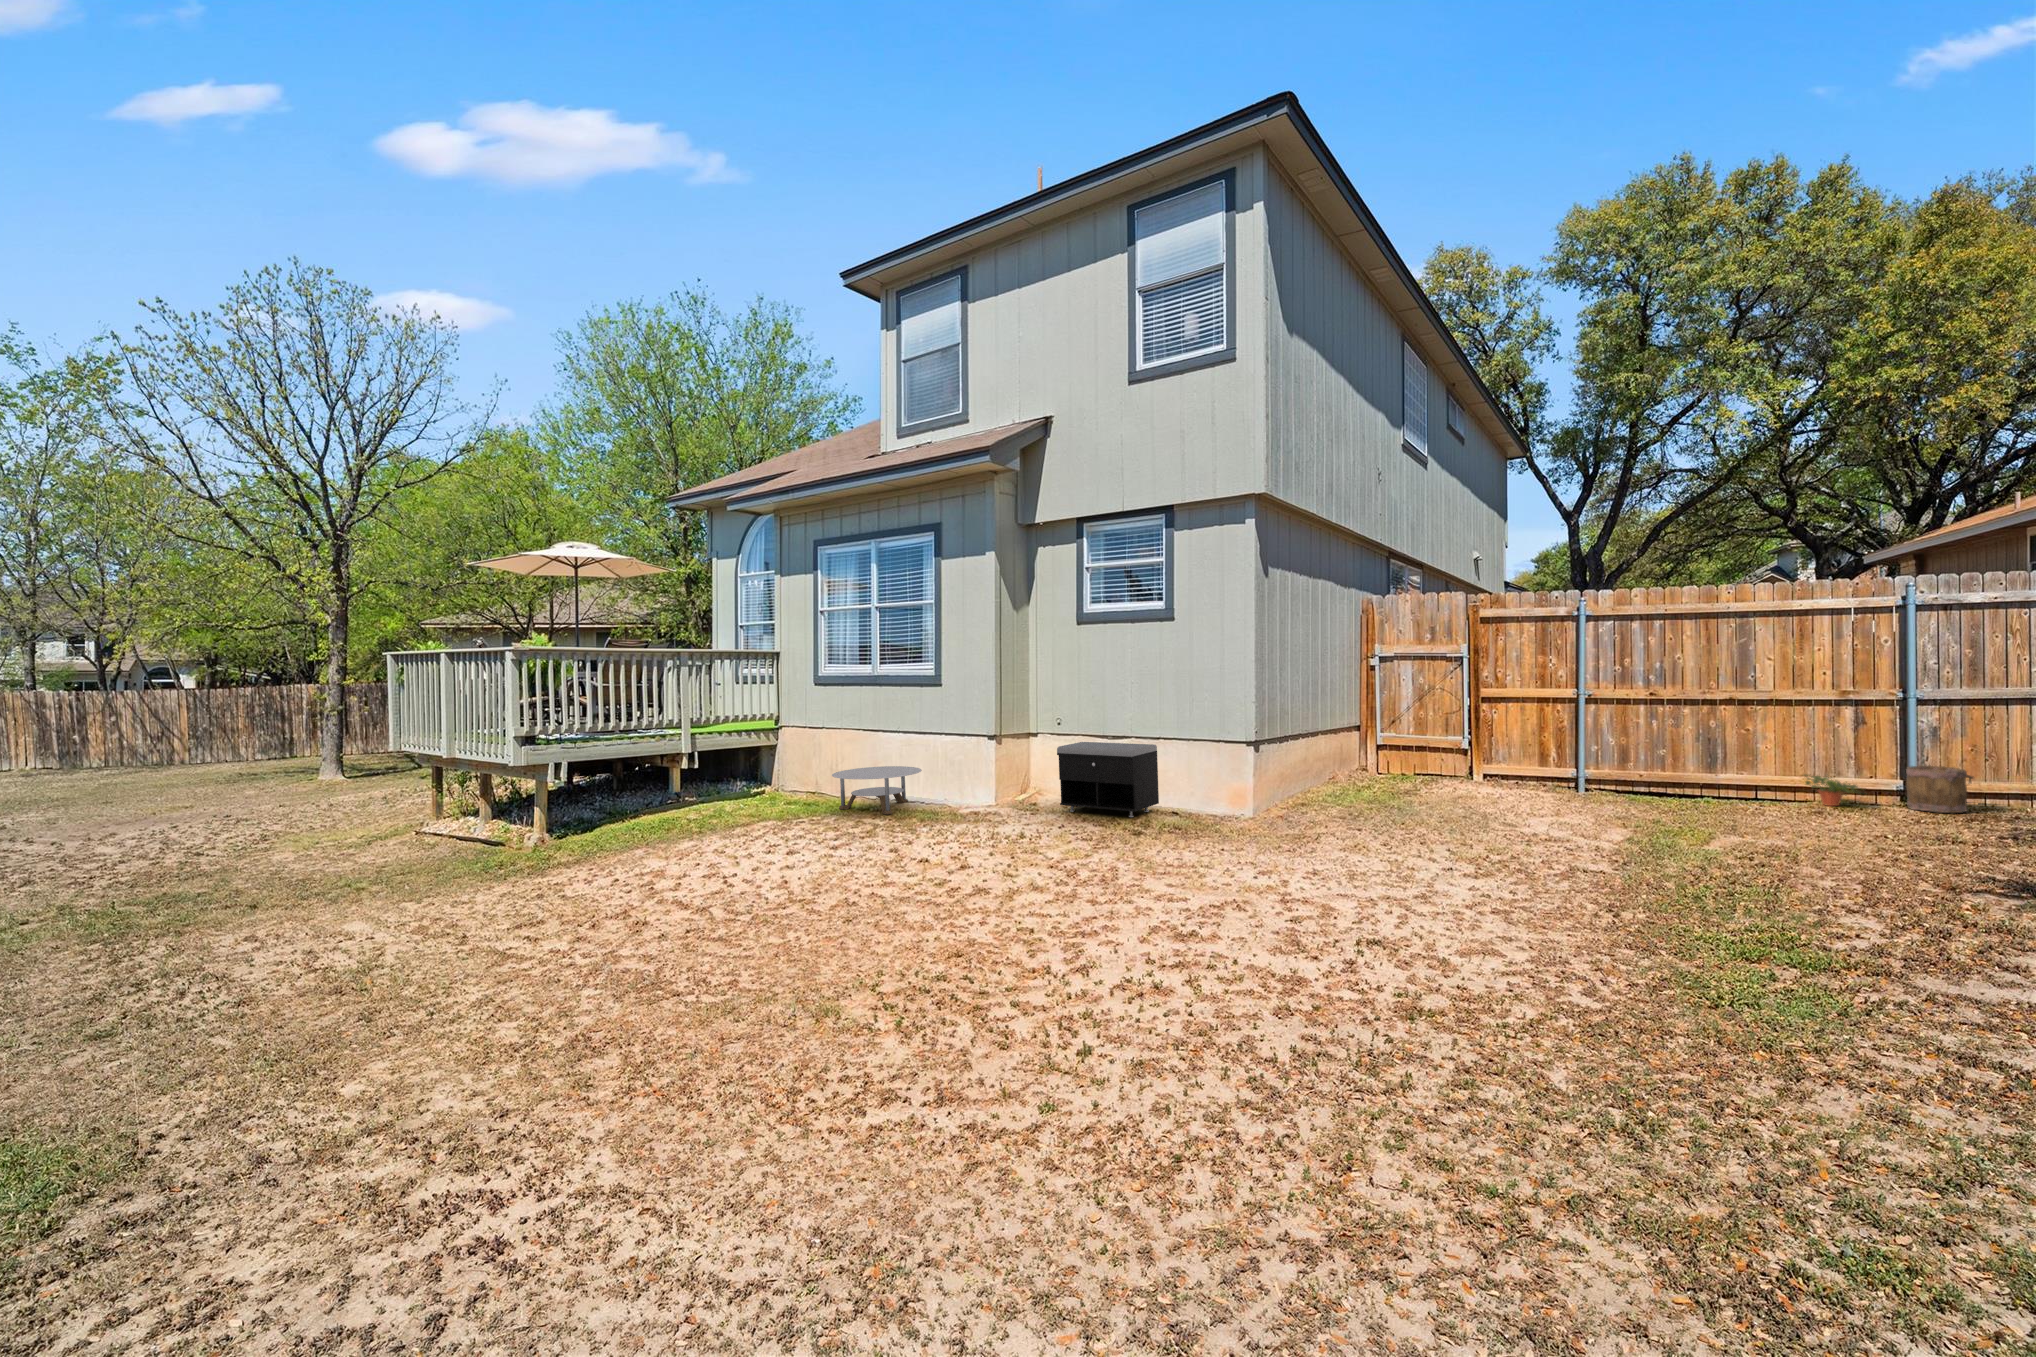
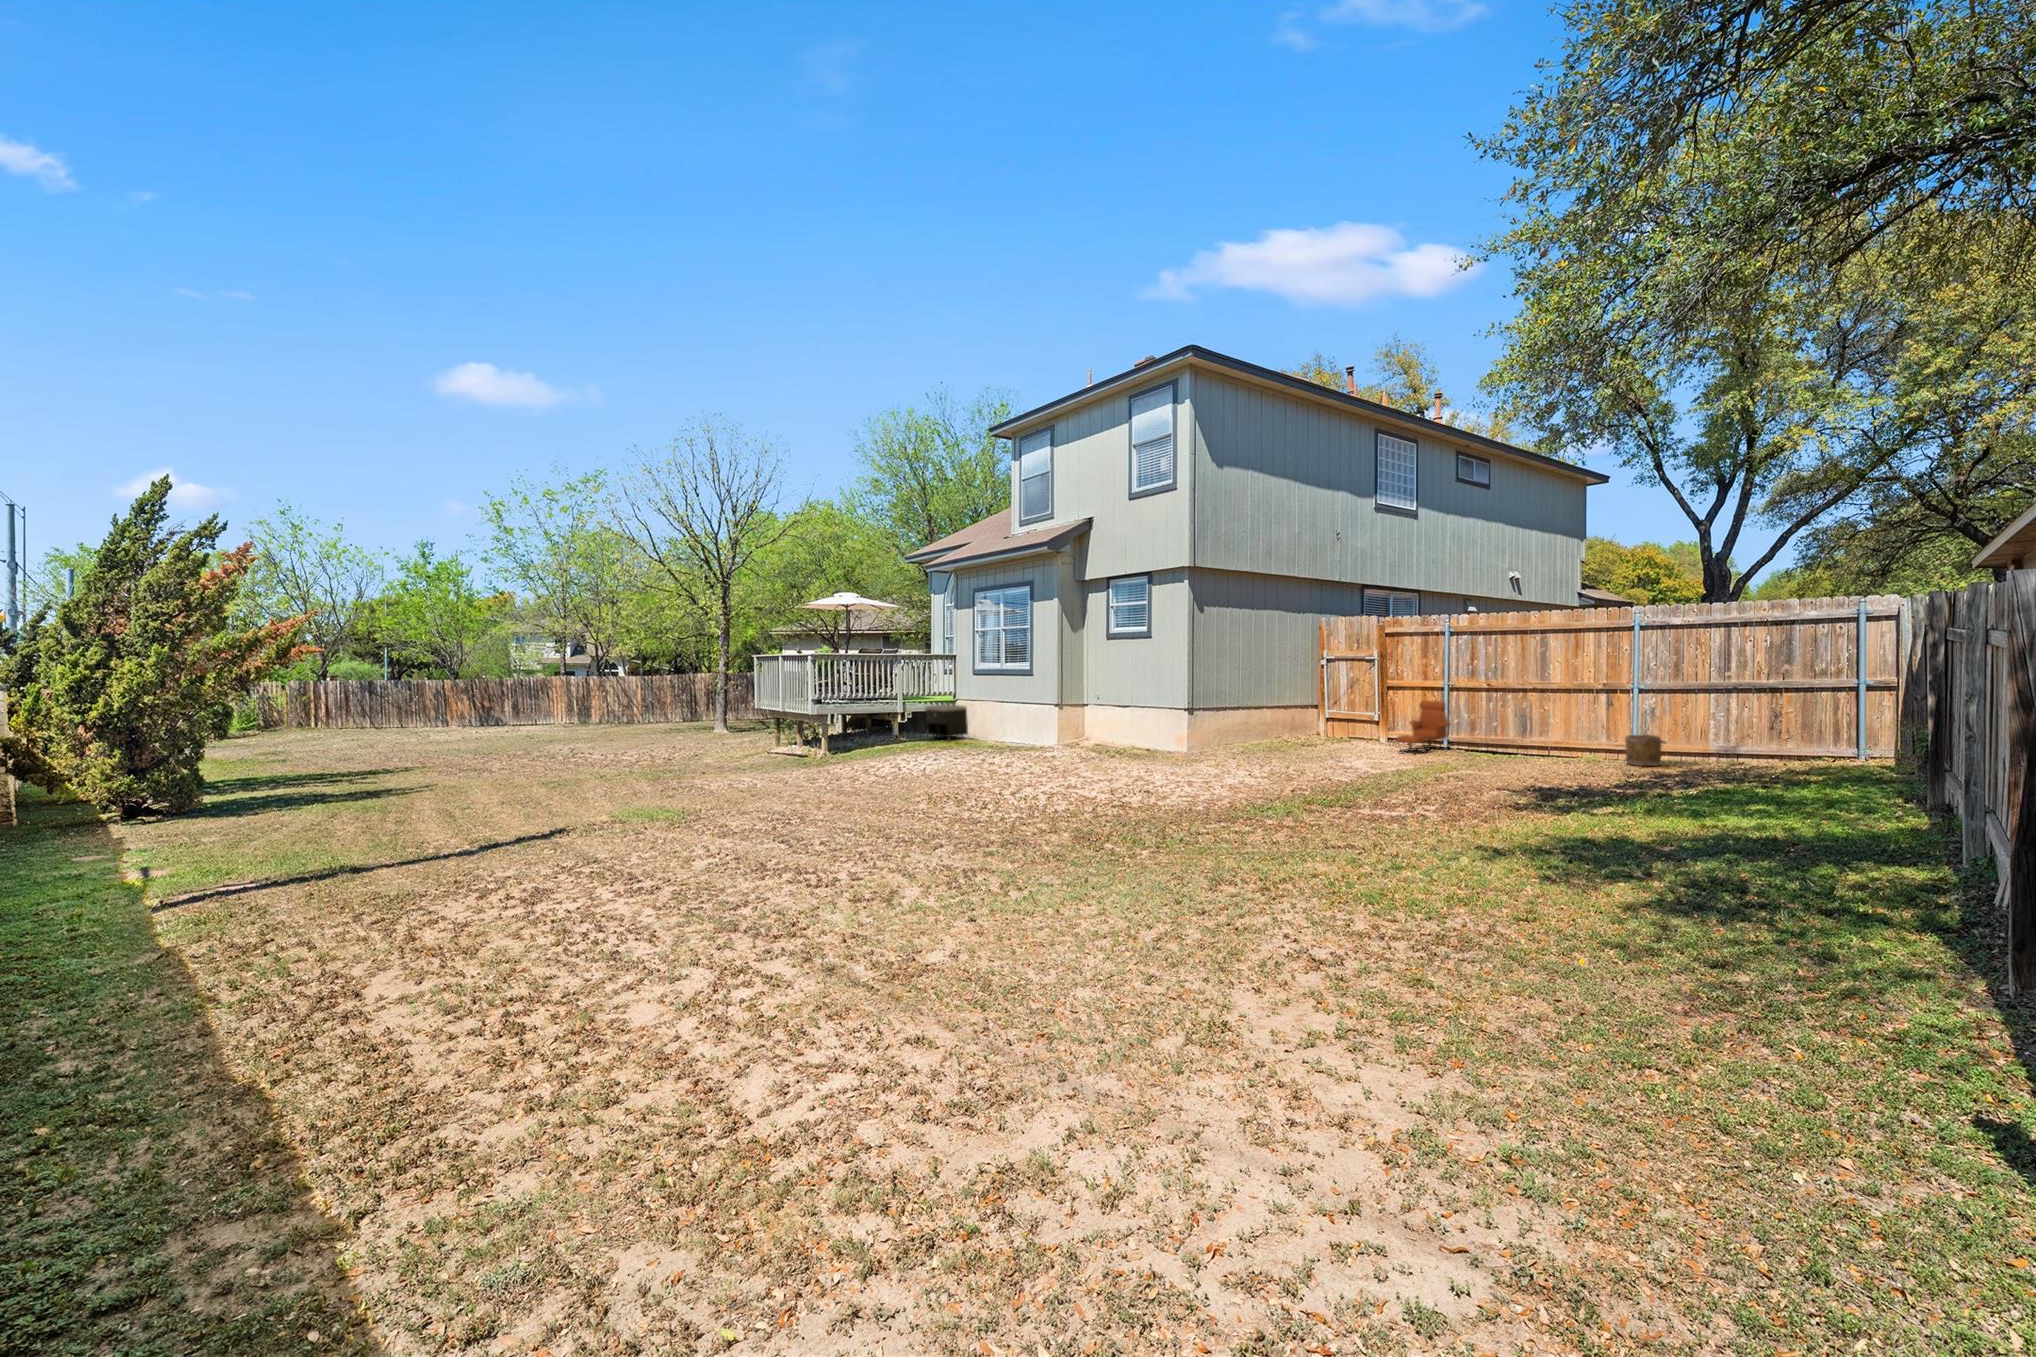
lounge chair: none [1540,719,1610,801] -> present [1397,701,1450,753]
storage bench: present [1057,742,1159,817] -> present [925,704,968,738]
round table: present [832,766,922,814] -> none [969,725,1021,752]
potted plant: present [1804,775,1861,806] -> none [1562,739,1604,761]

